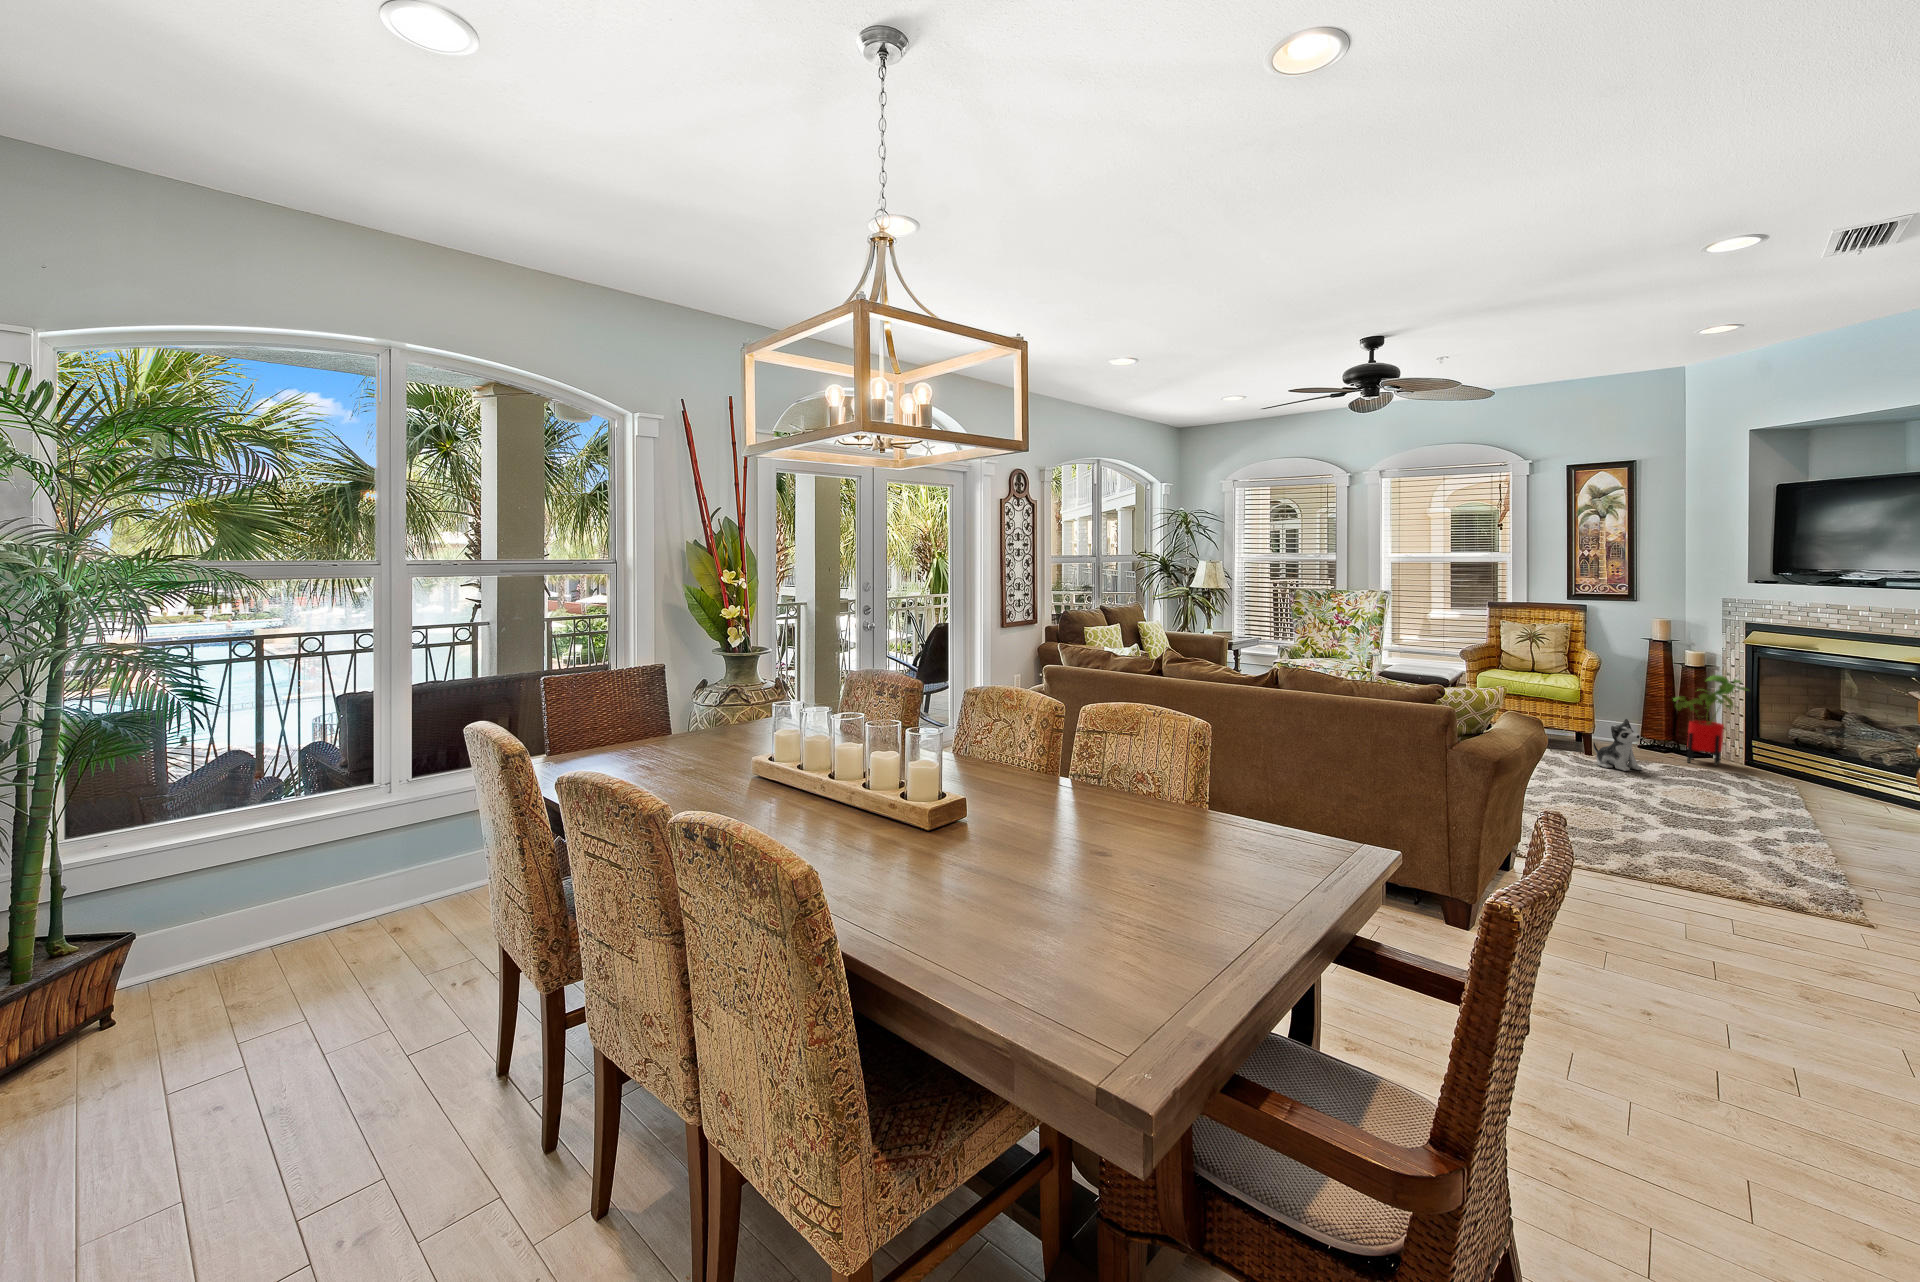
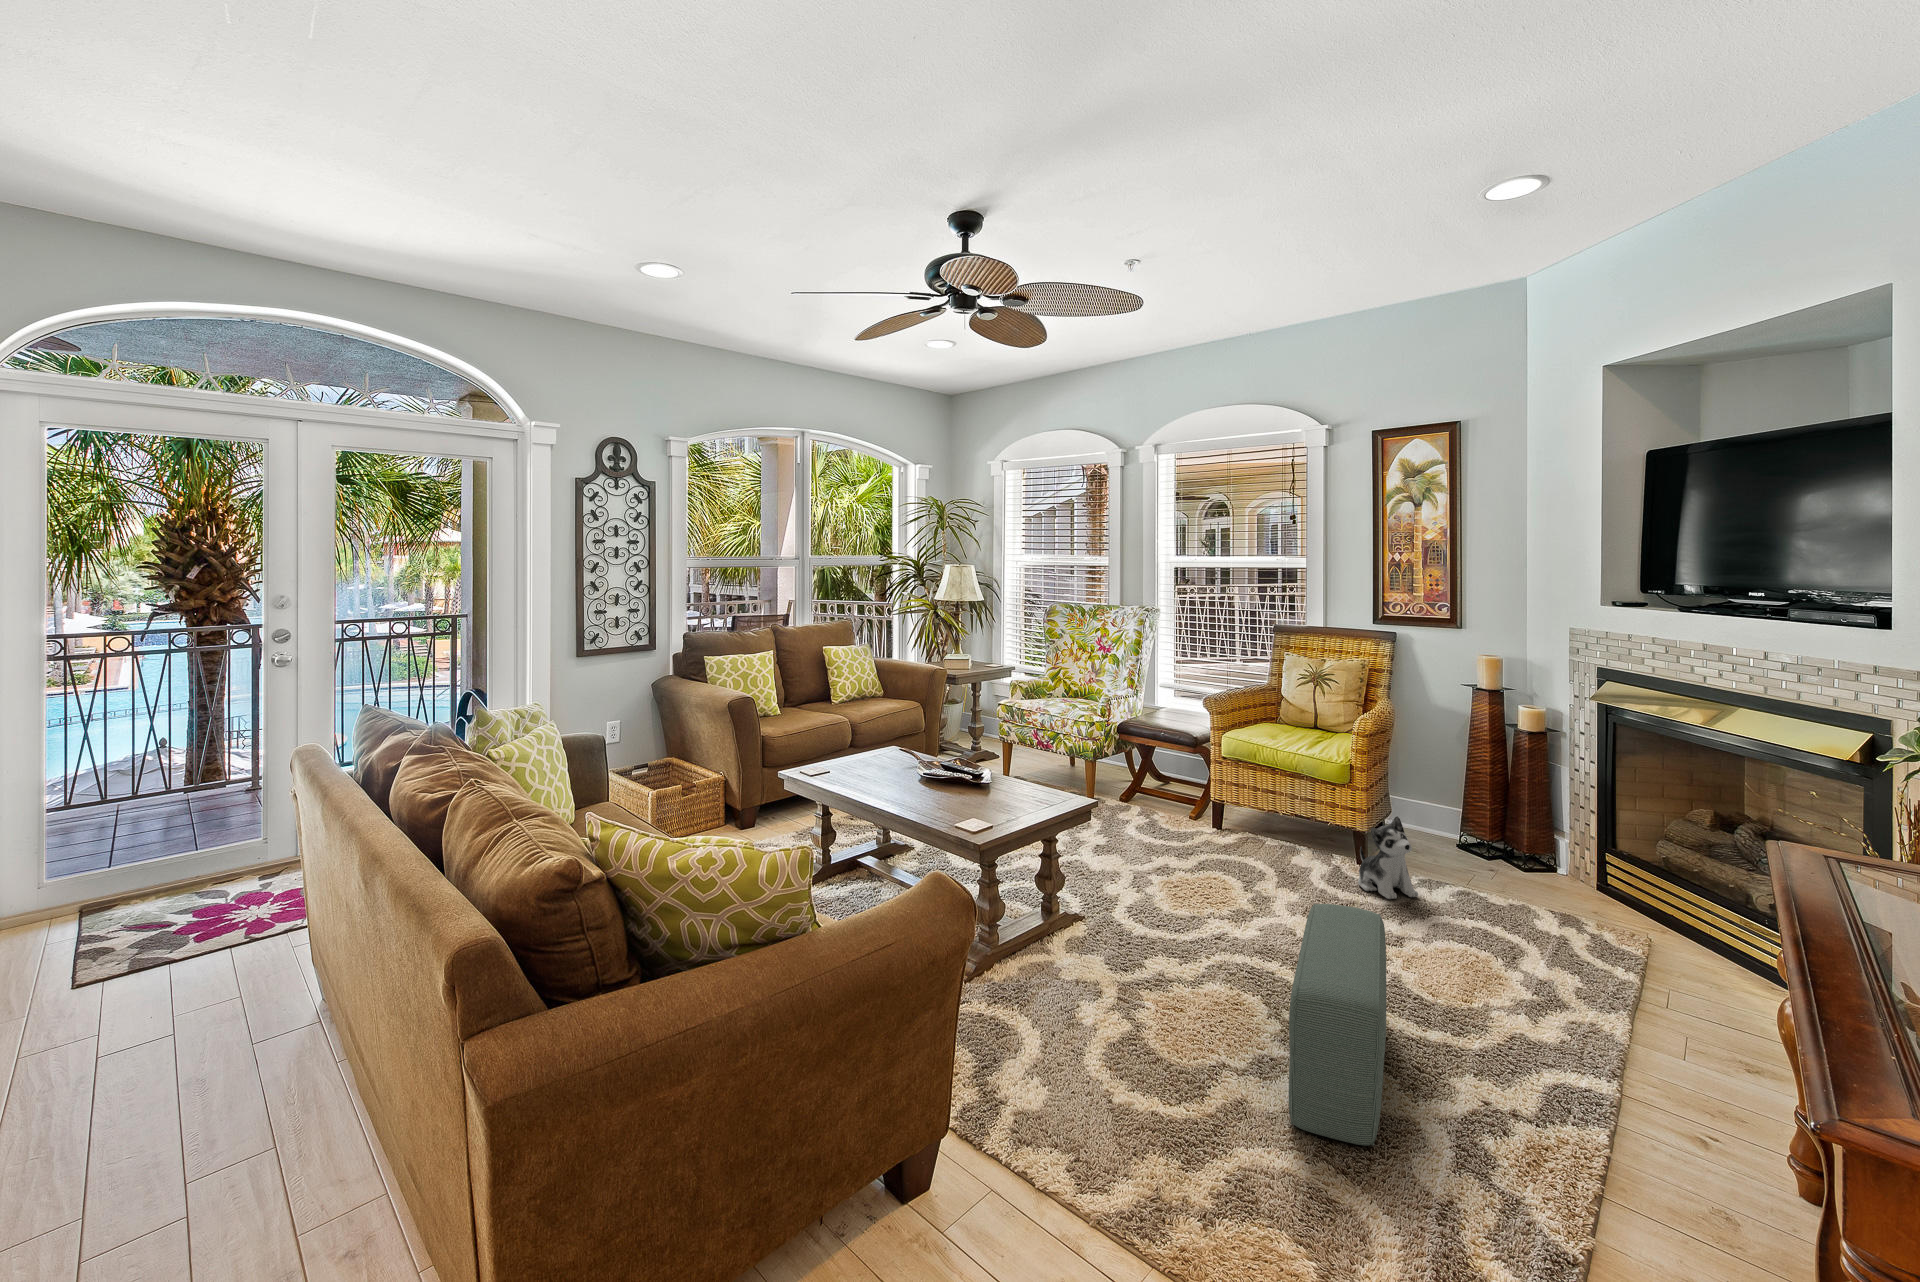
house plant: present [1674,675,1748,766] -> none [1481,750,1589,891]
pouf: none [1630,751,1727,852] -> present [1289,904,1386,1146]

